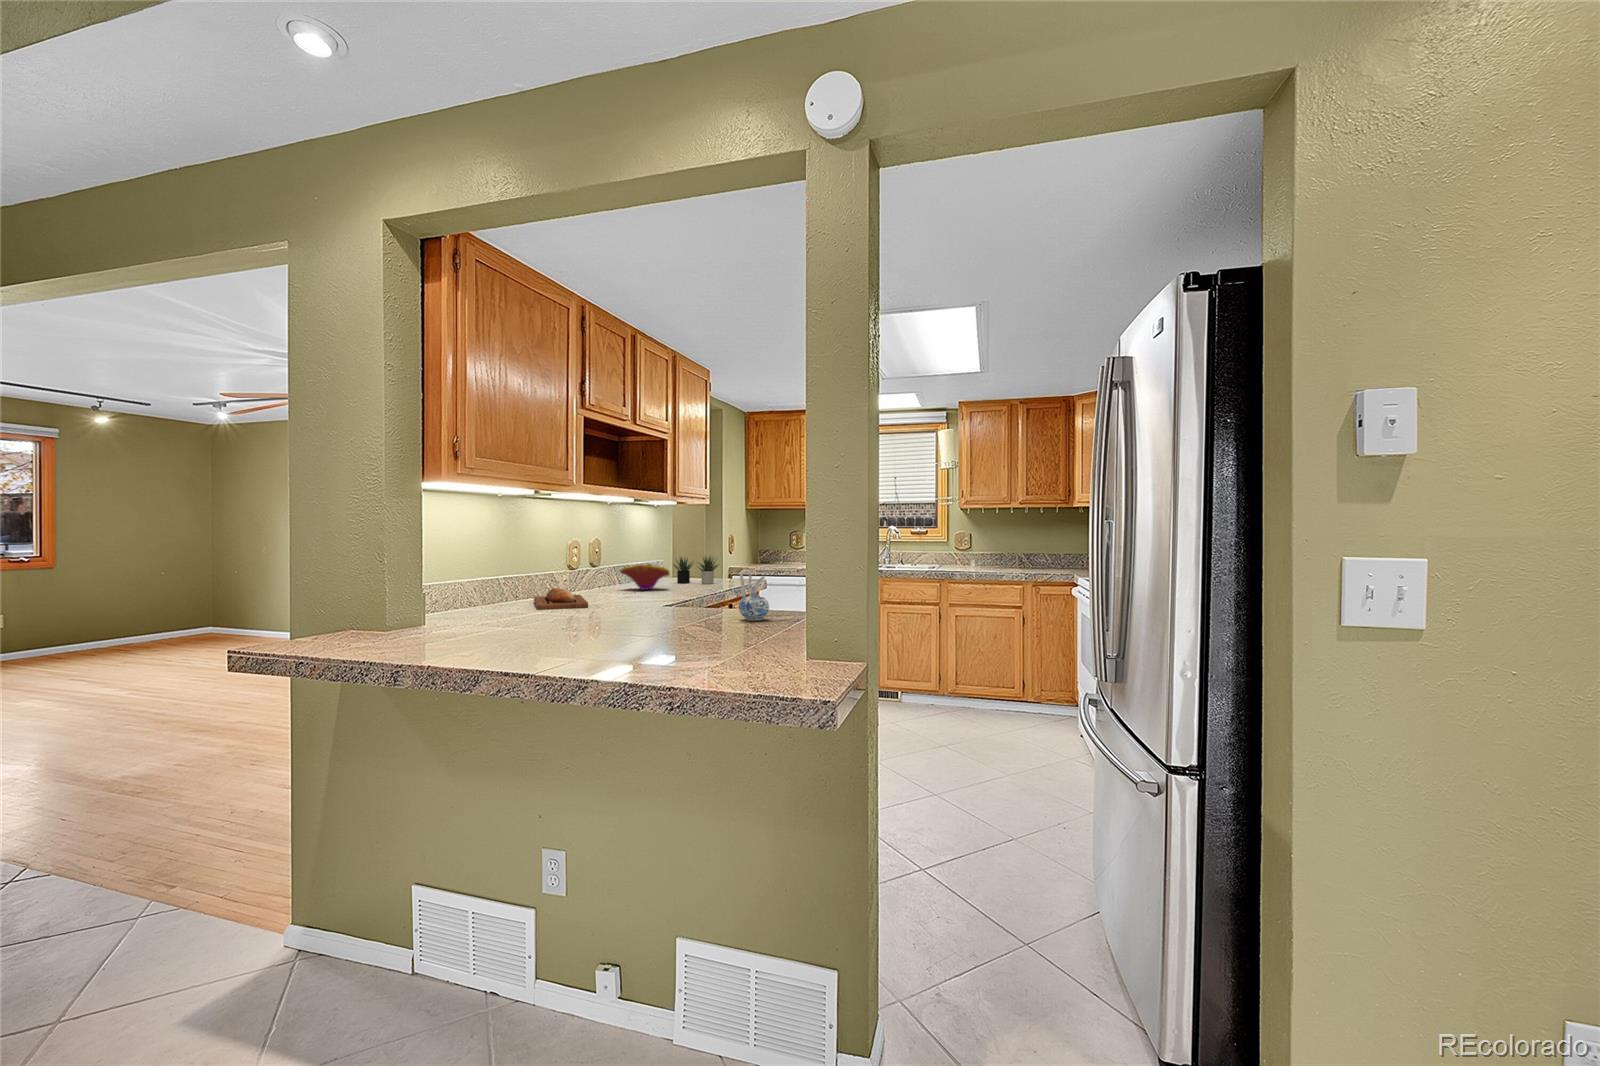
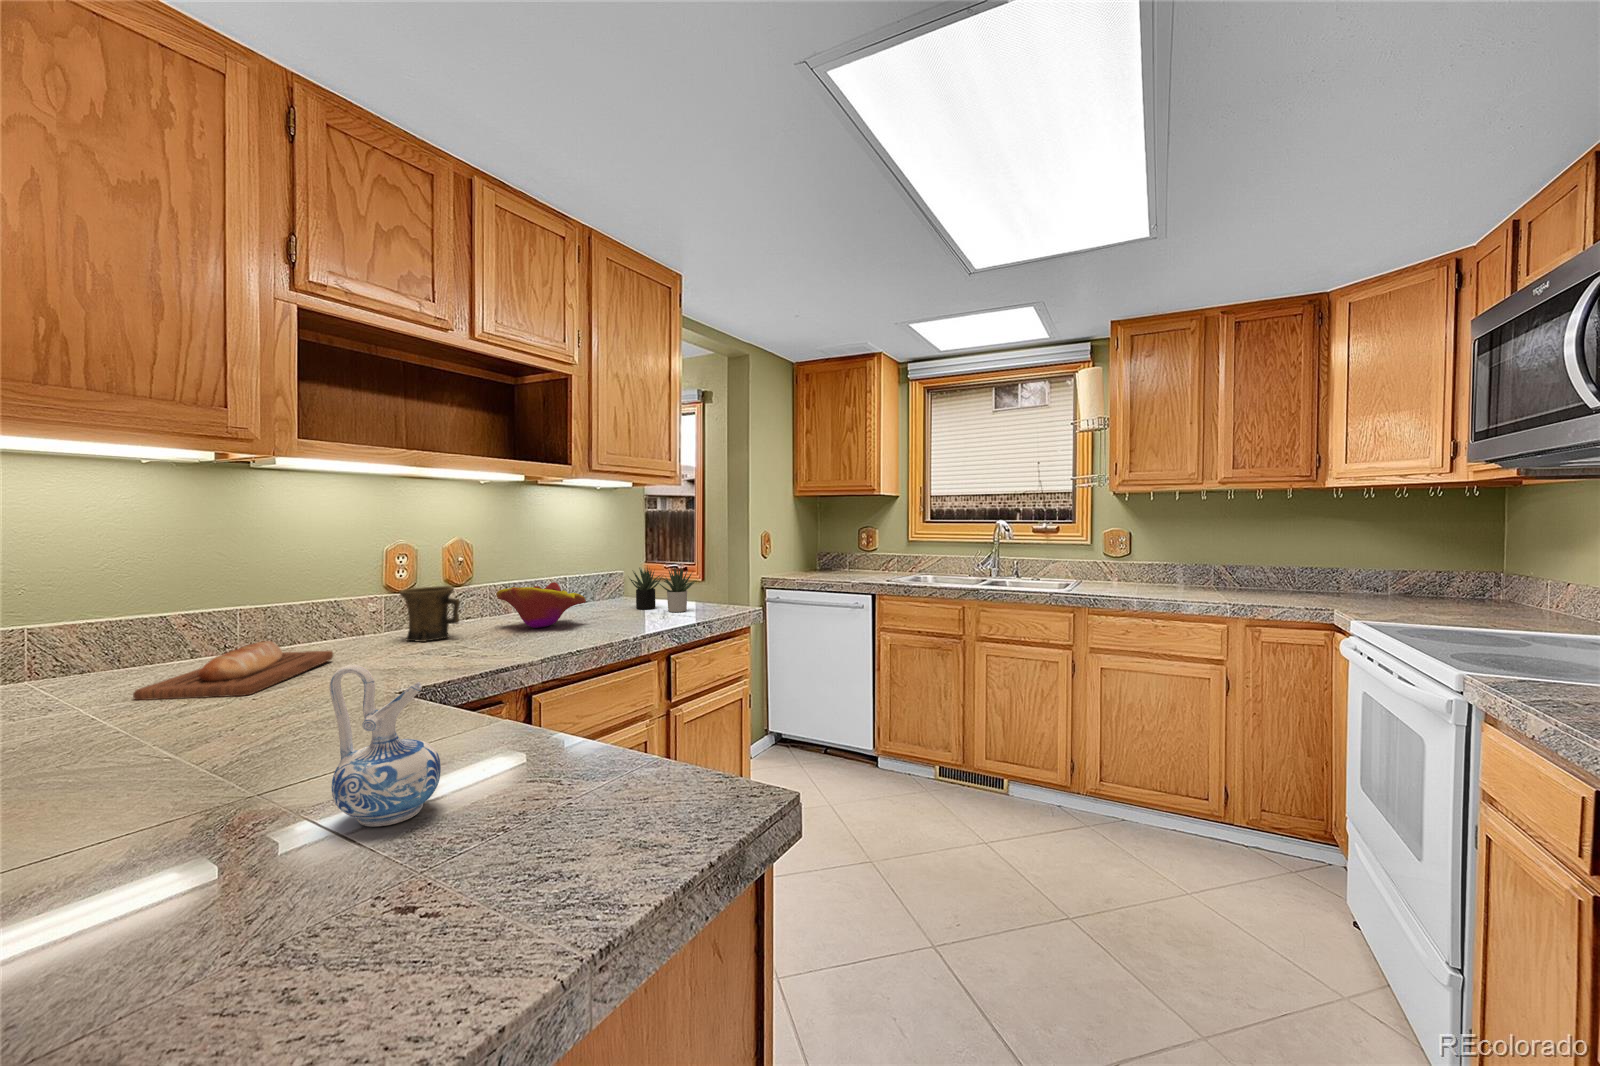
mug: none [582,564,617,595] -> present [399,586,460,642]

